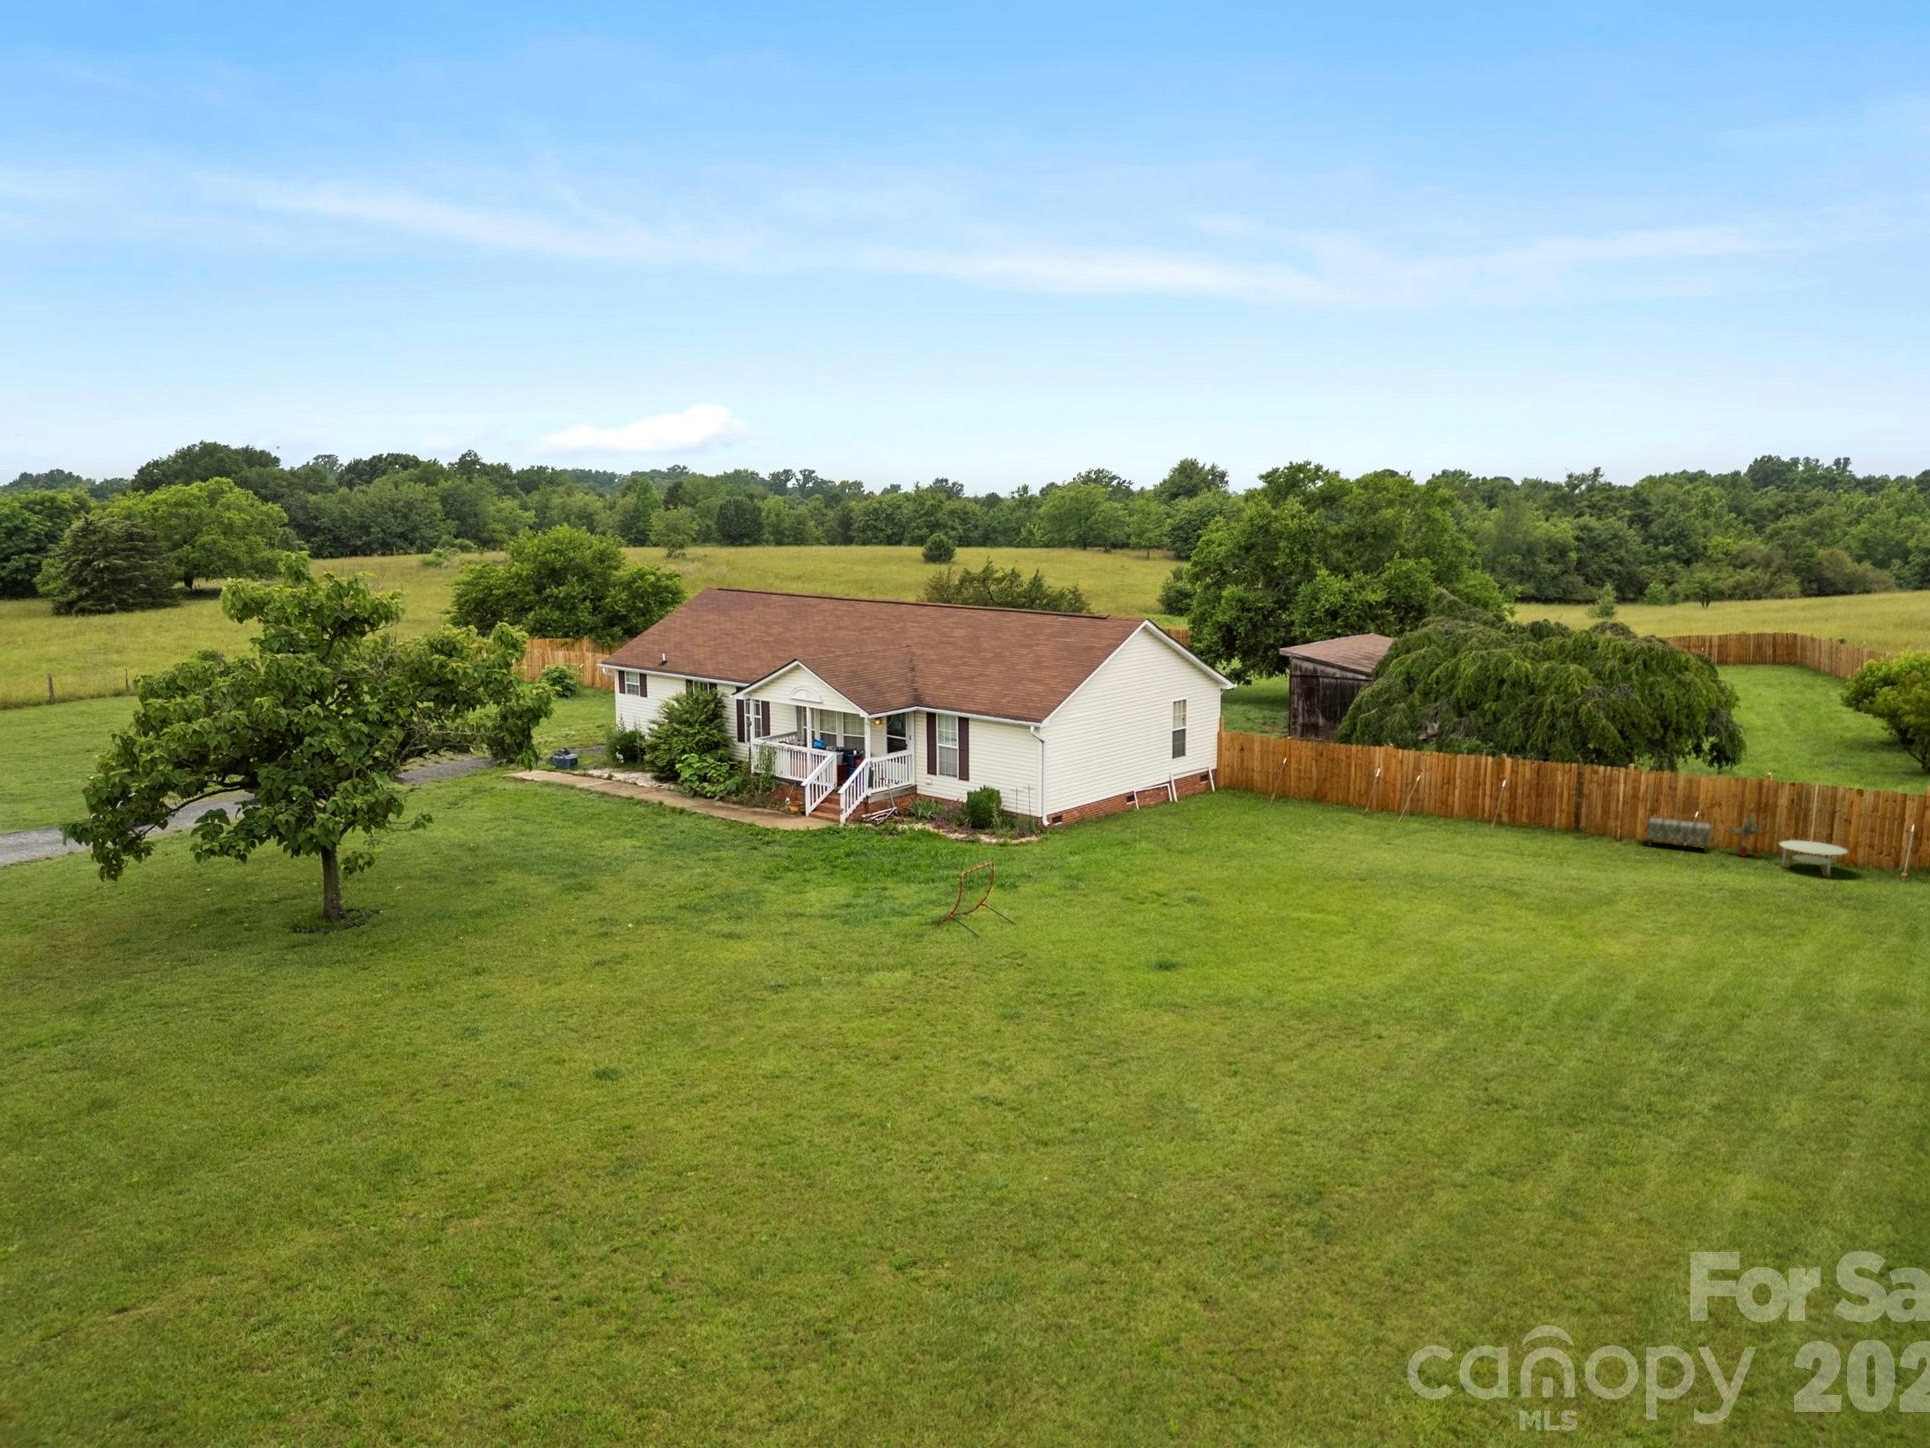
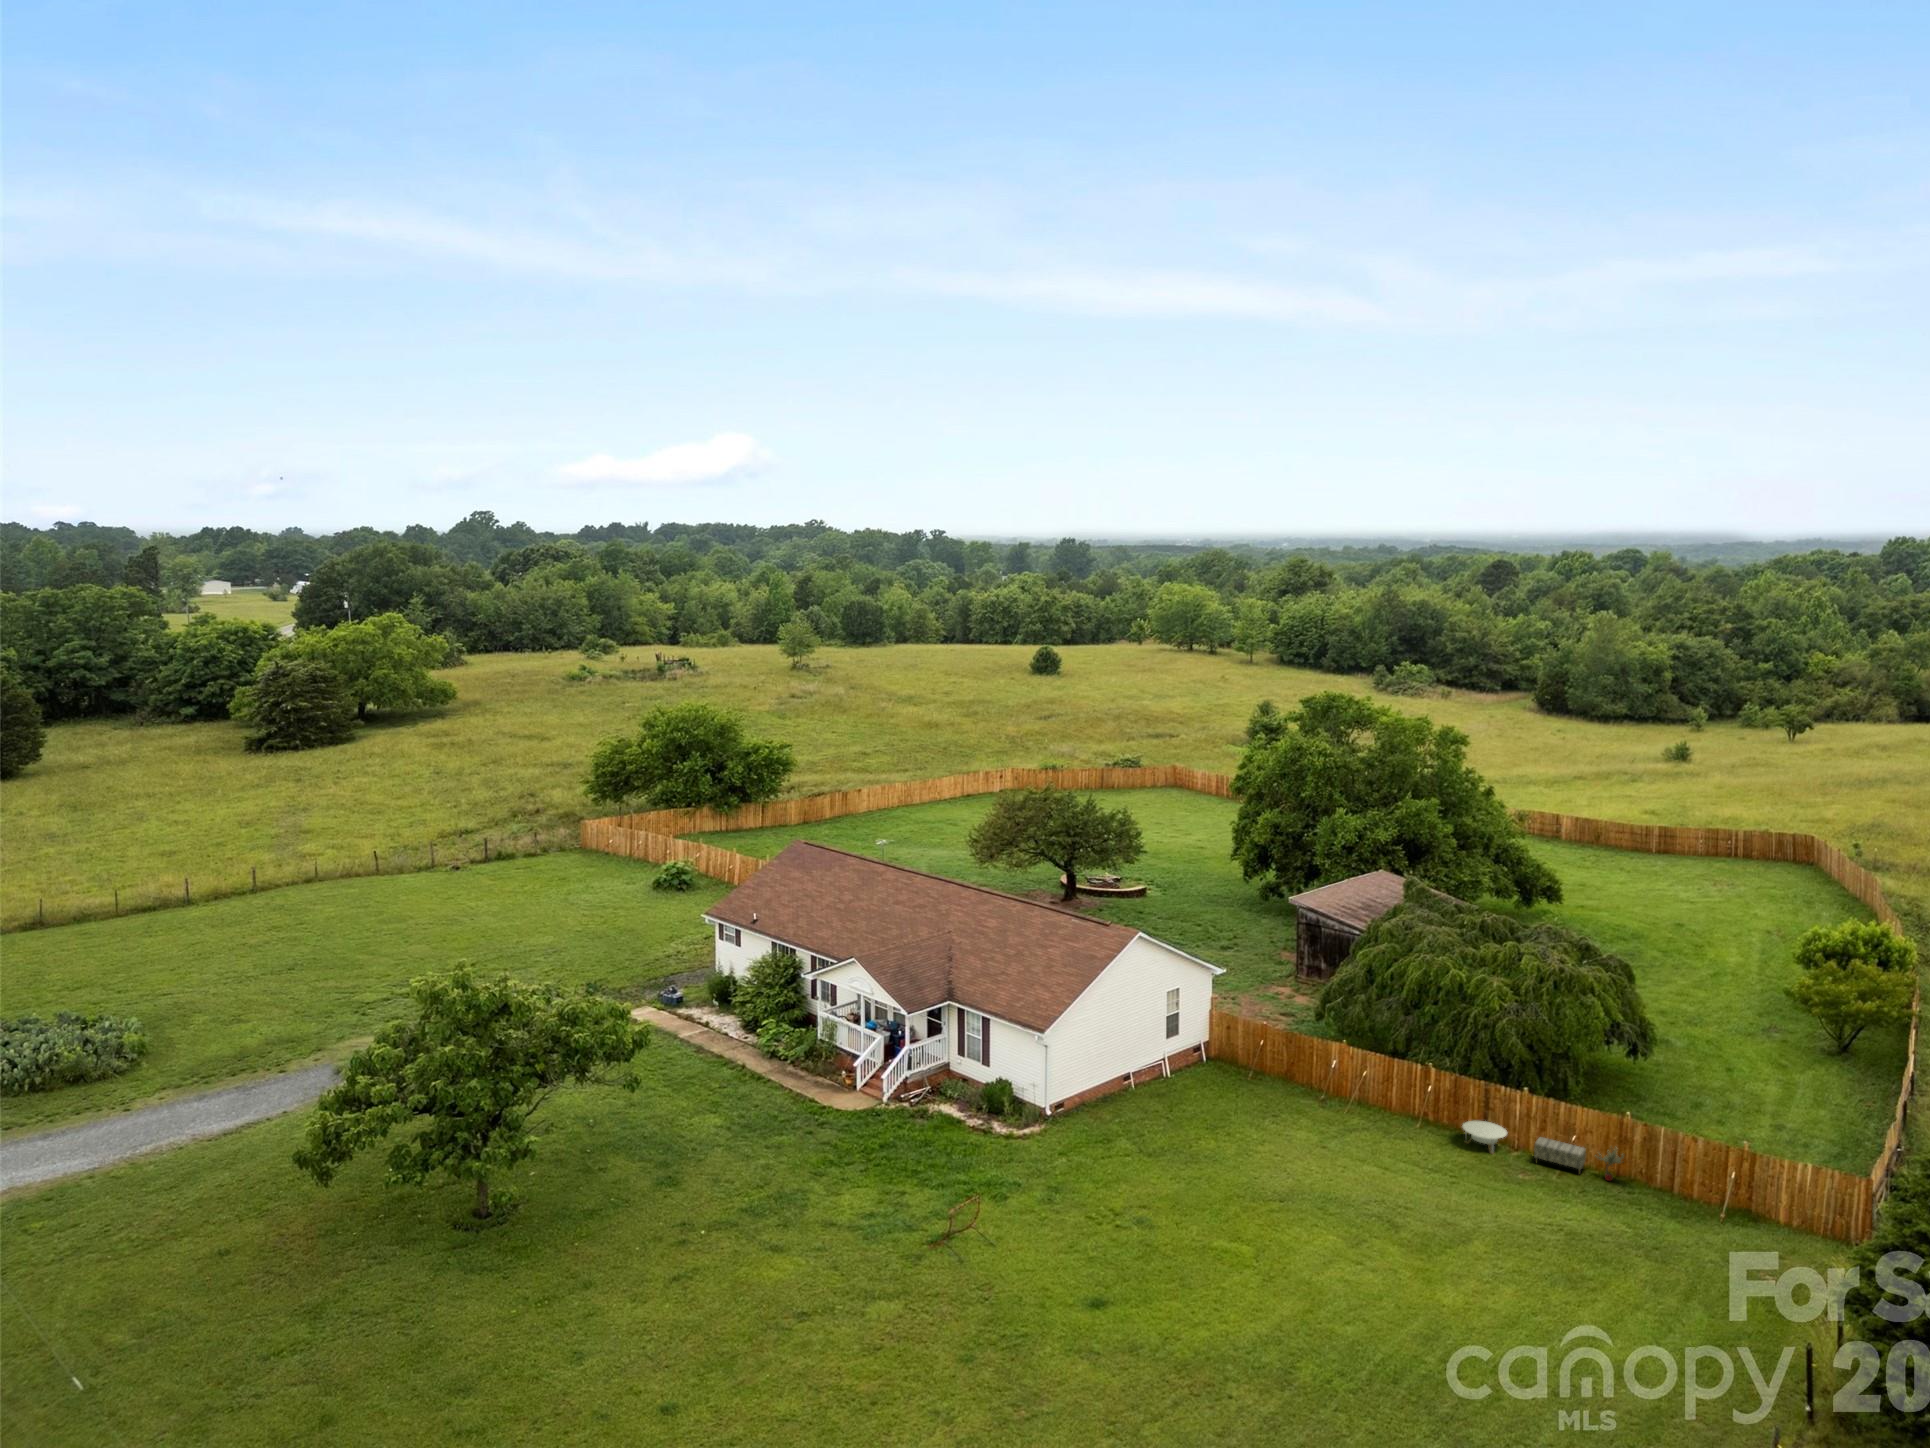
round table: present [1780,840,1848,877] -> present [1463,1121,1507,1154]

